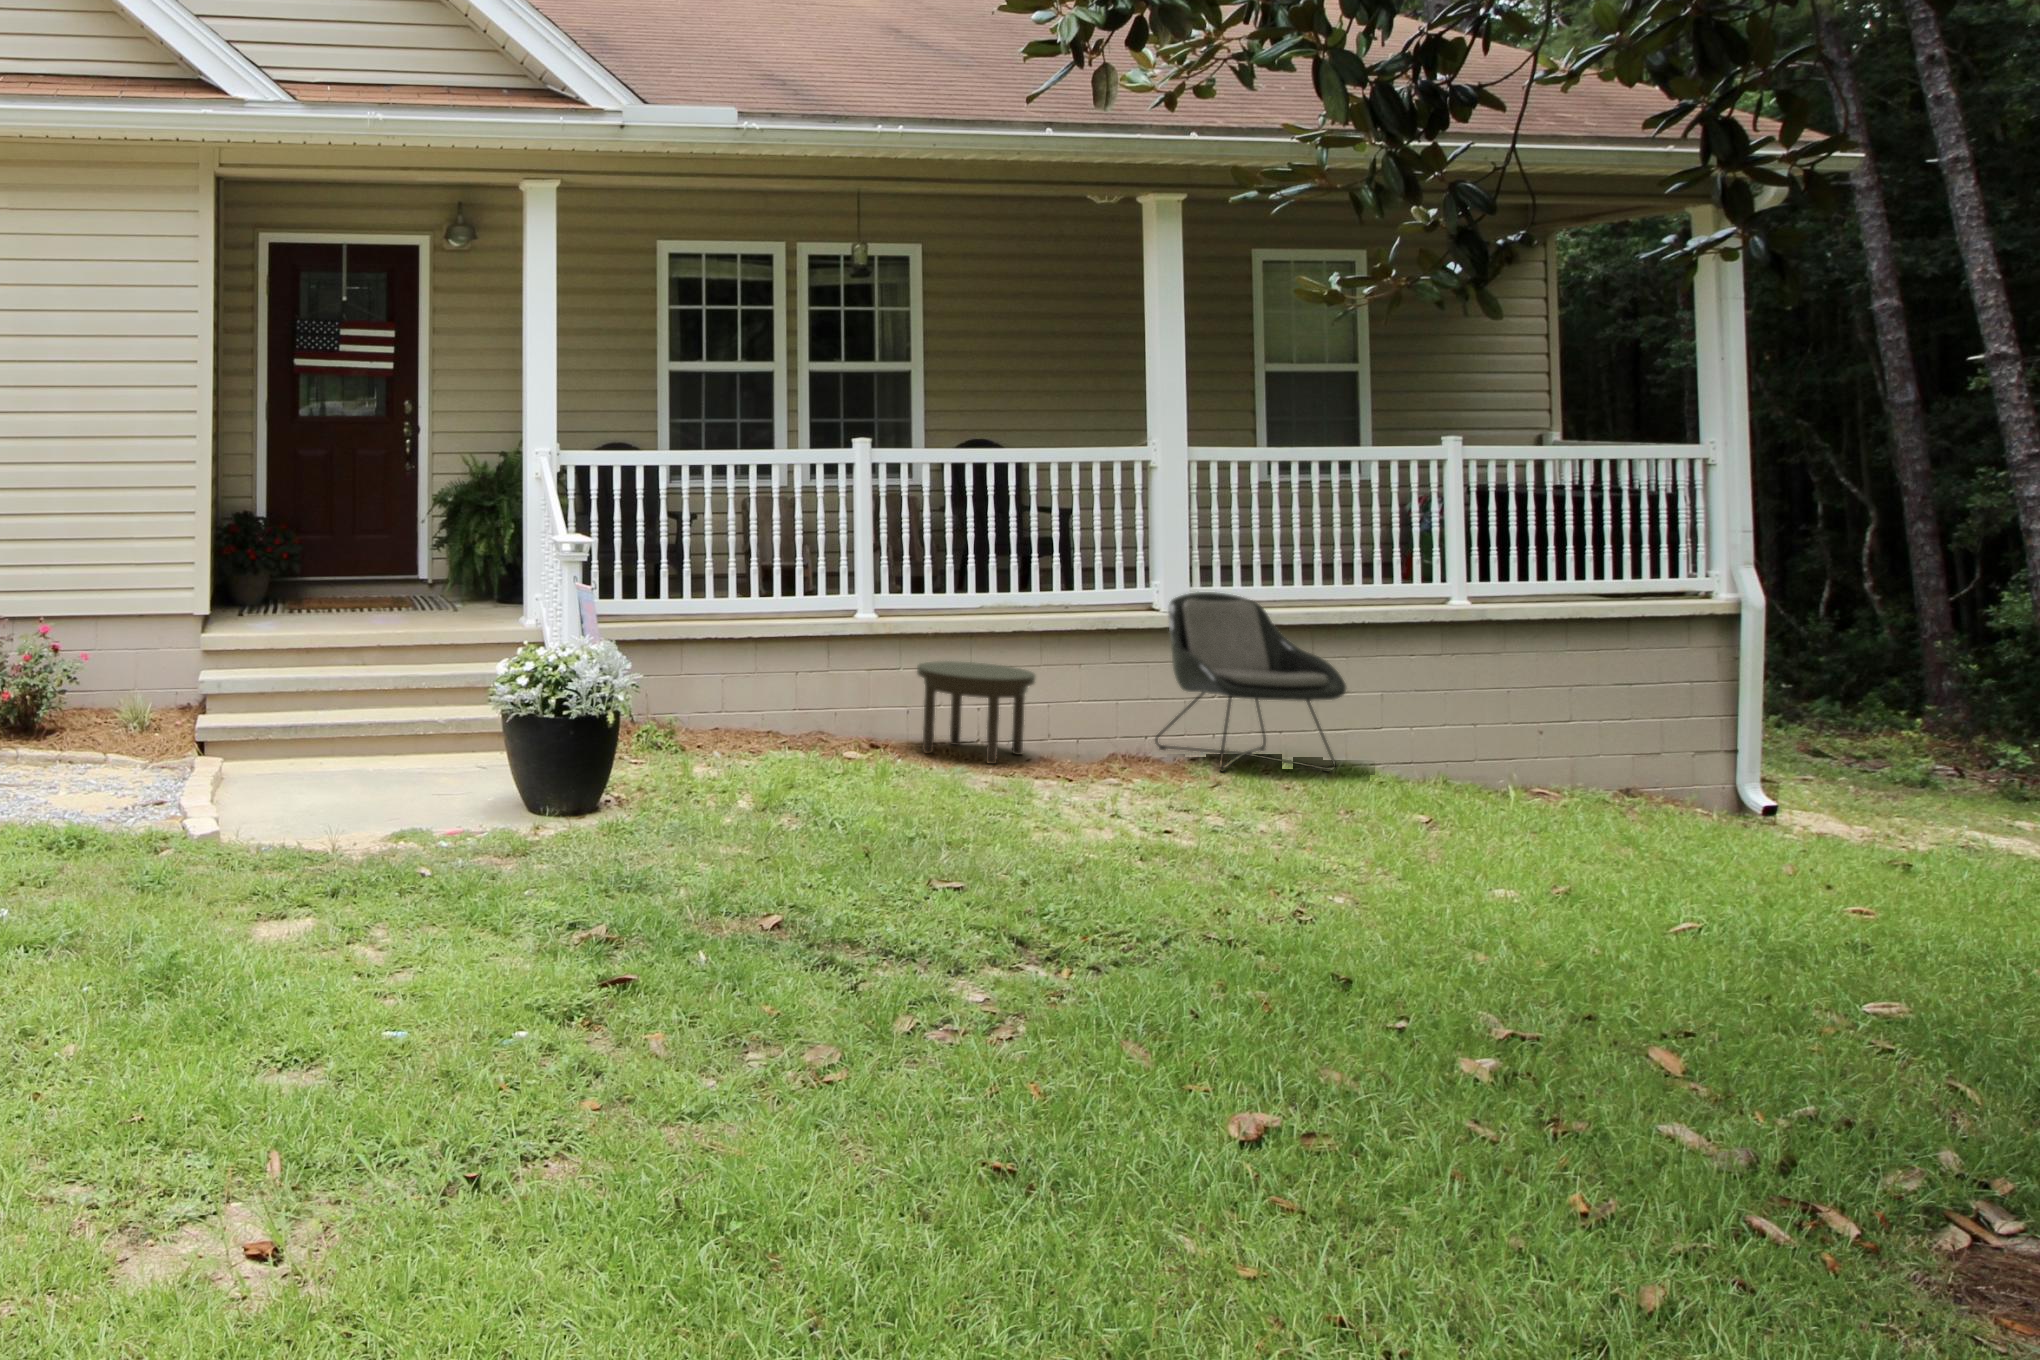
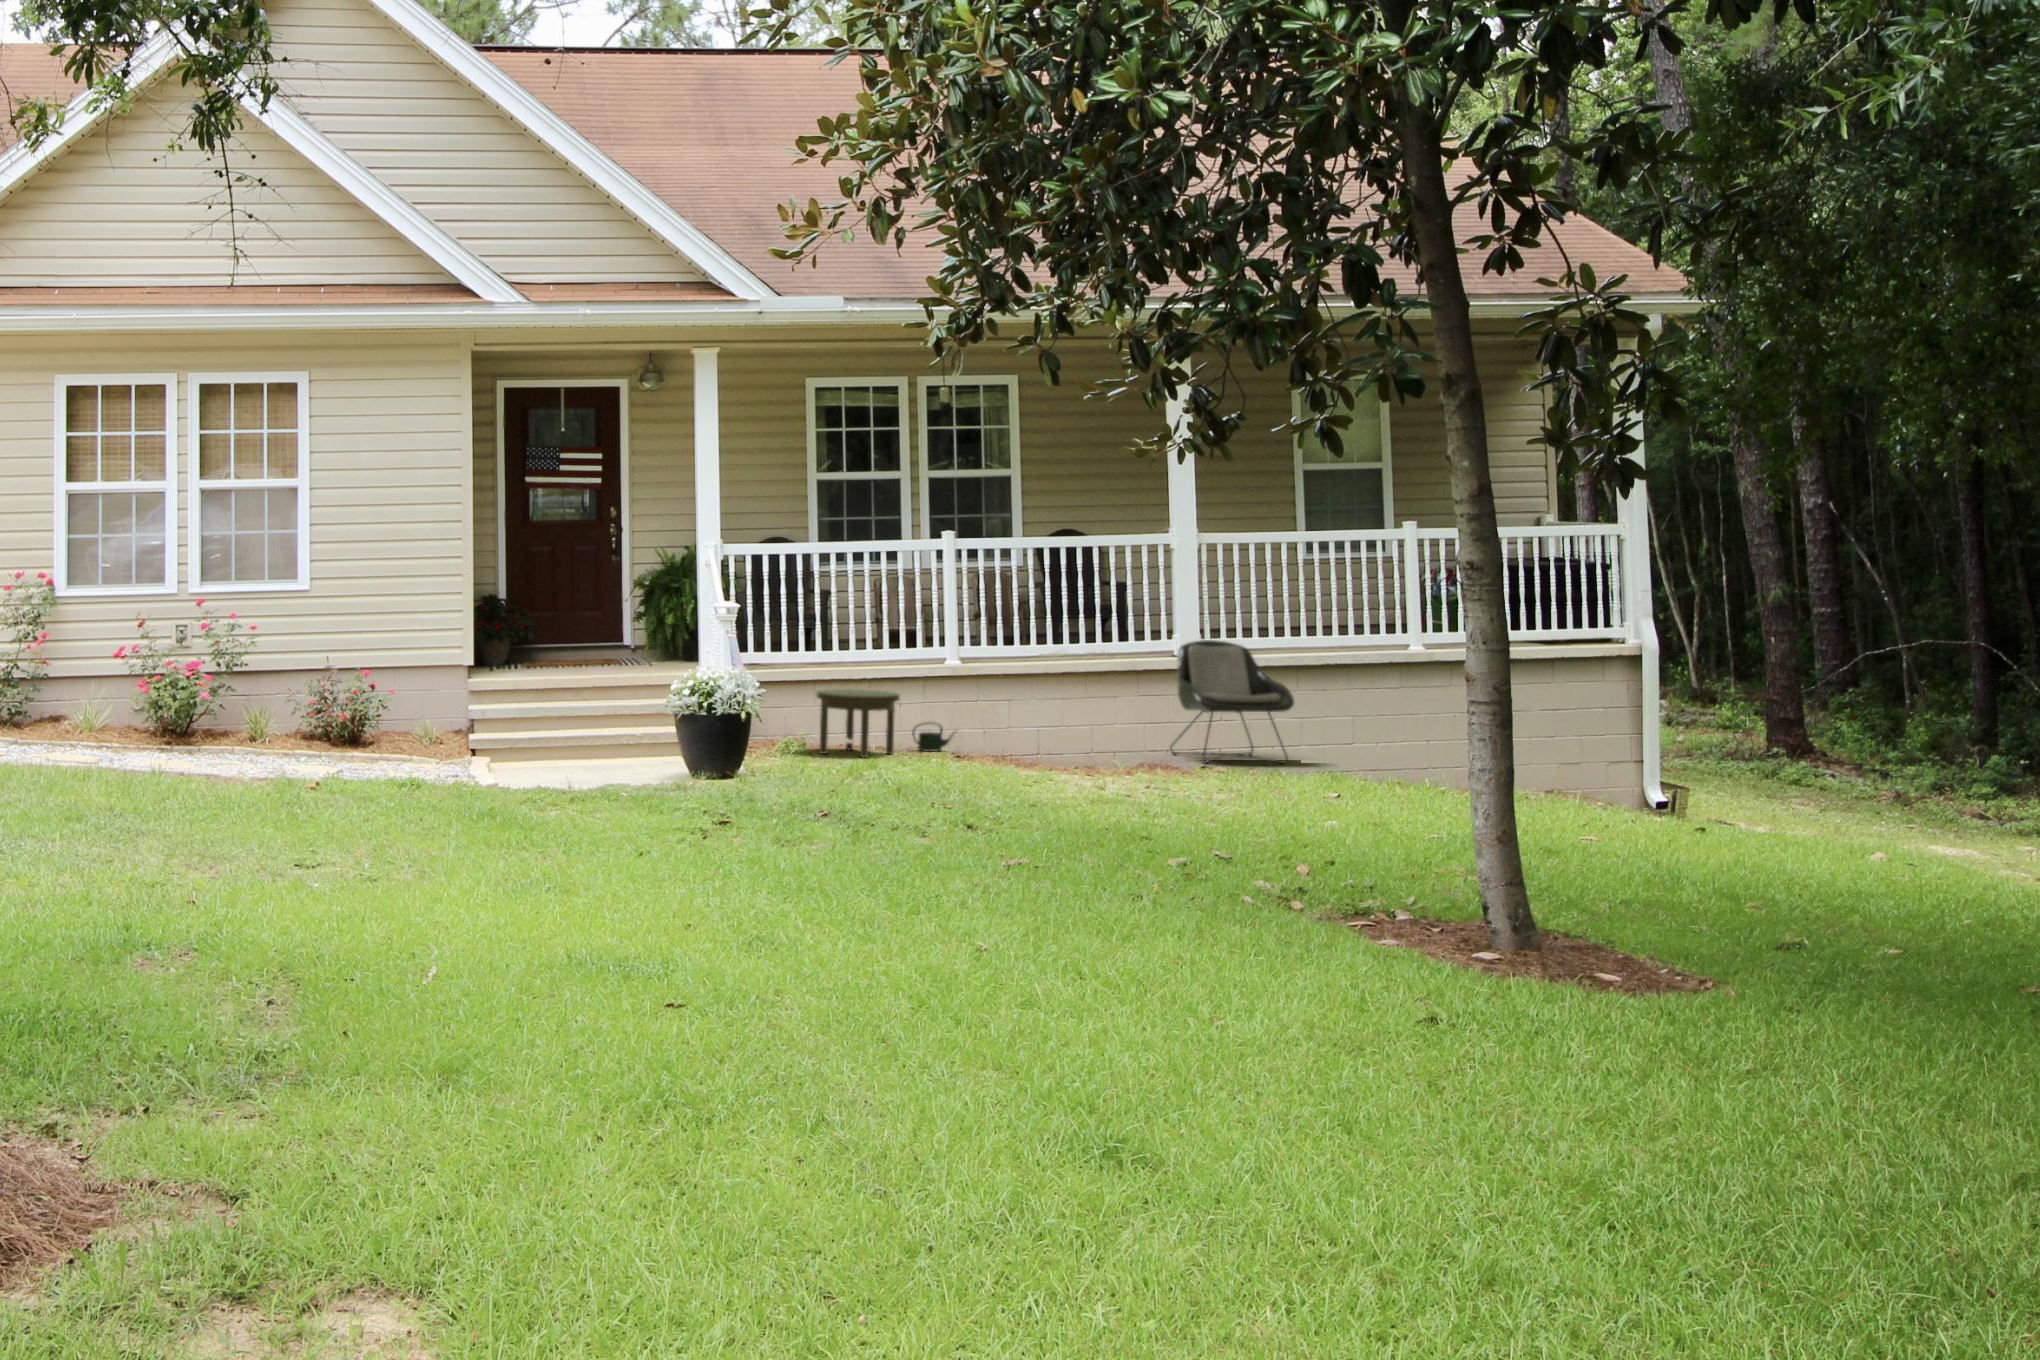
side table: present [917,661,1035,764] -> present [816,689,900,758]
watering can: none [805,702,868,743] -> present [913,725,956,751]

